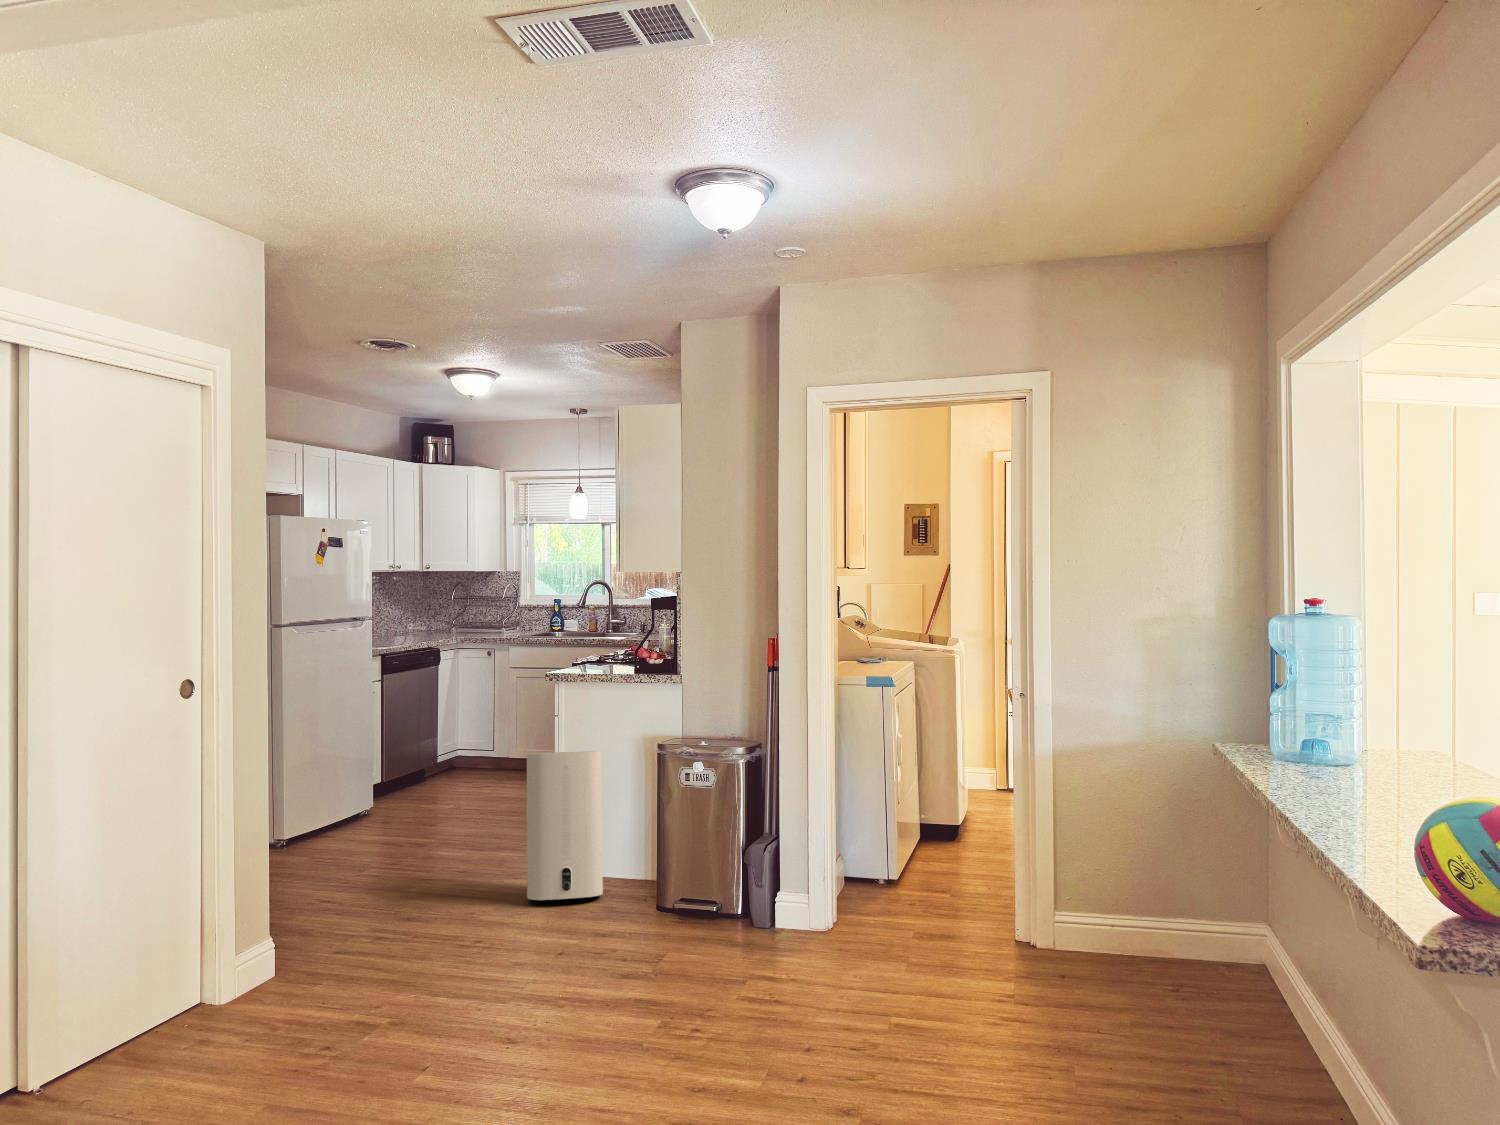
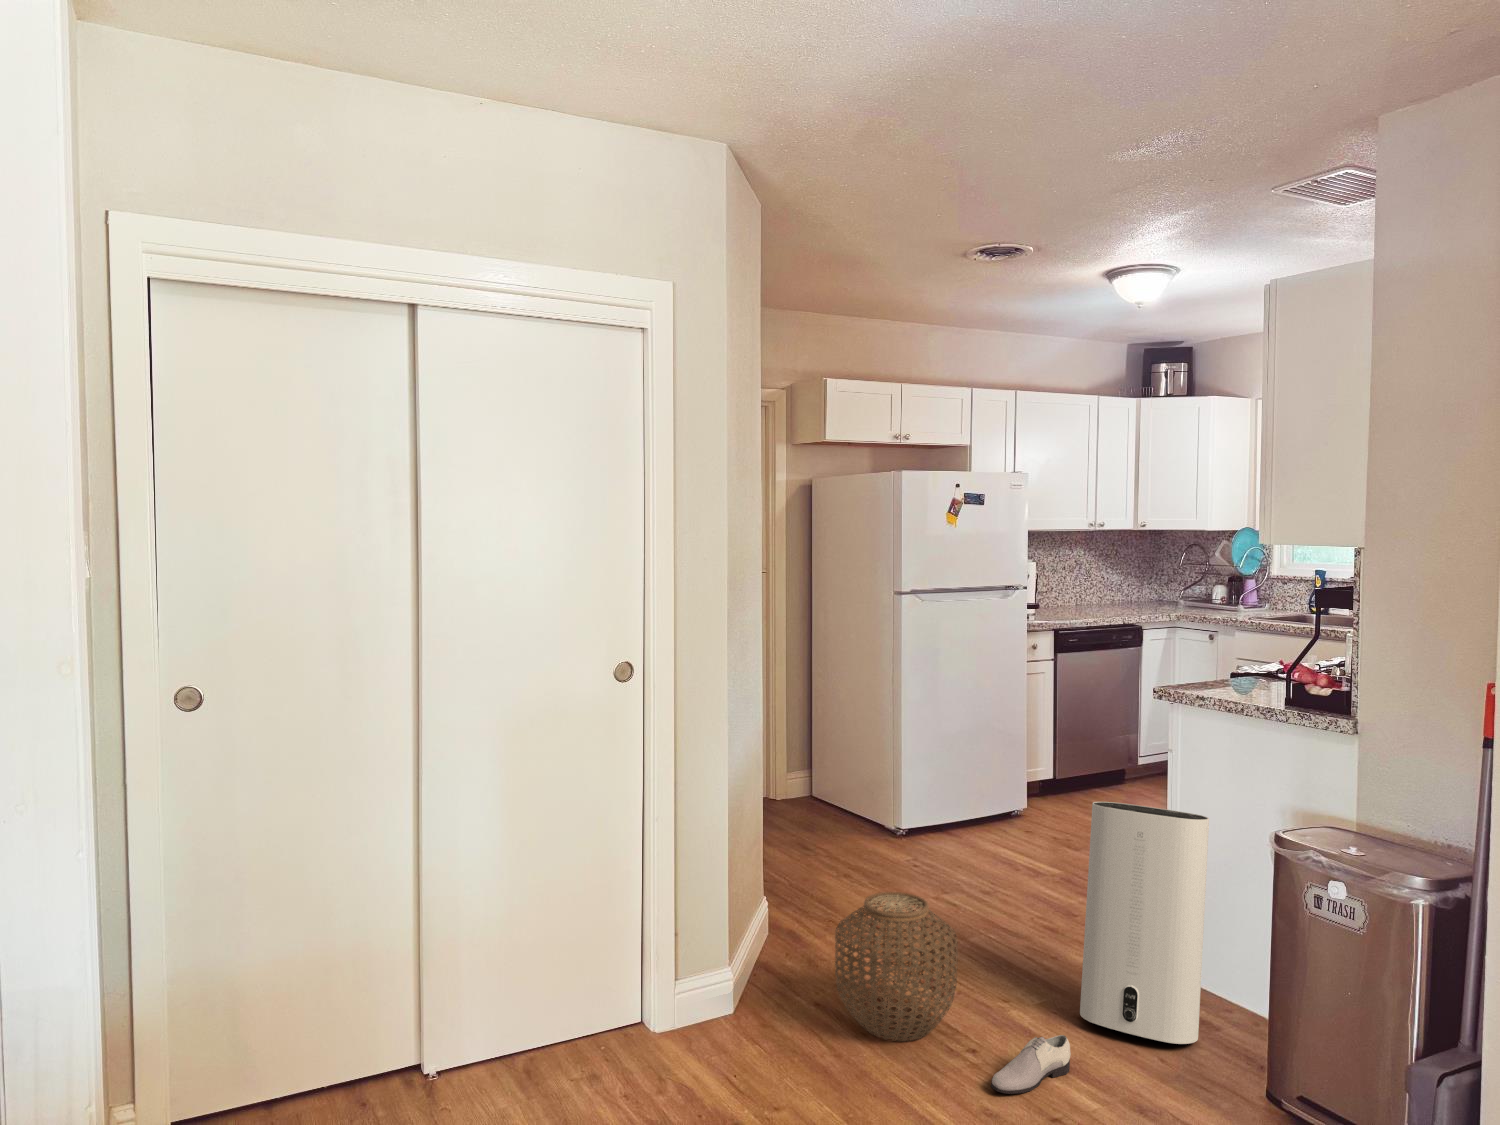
woven basket: none [368,838,462,945] -> present [835,892,957,1041]
shoe: none [511,903,546,943] -> present [991,1035,1071,1094]

